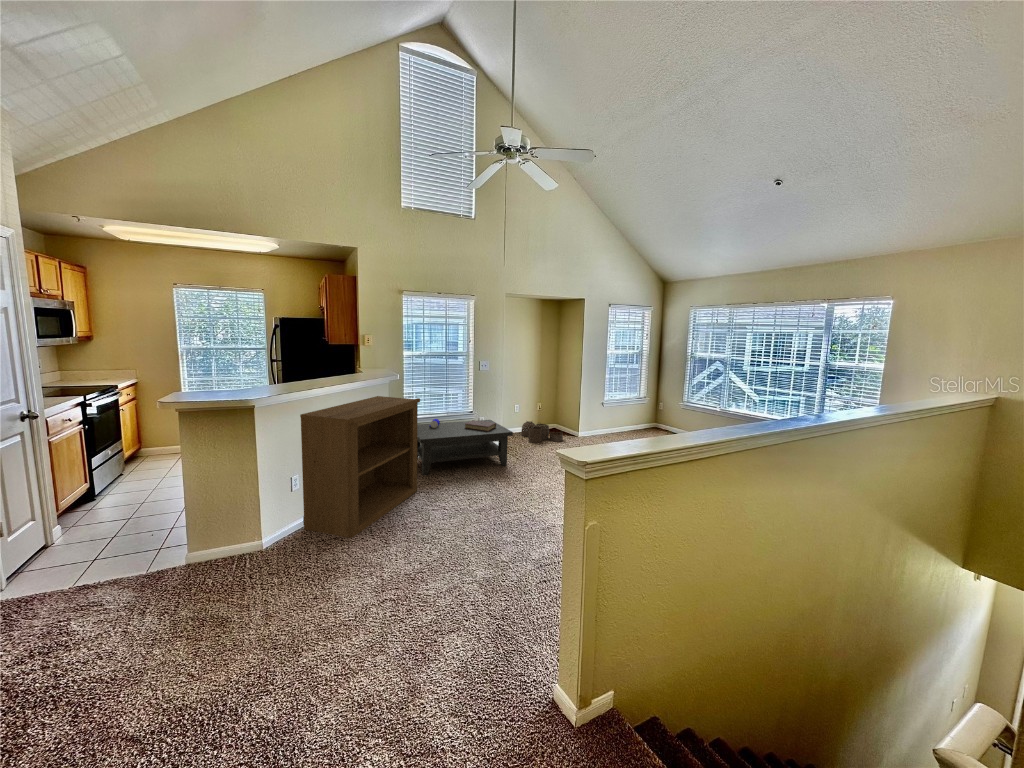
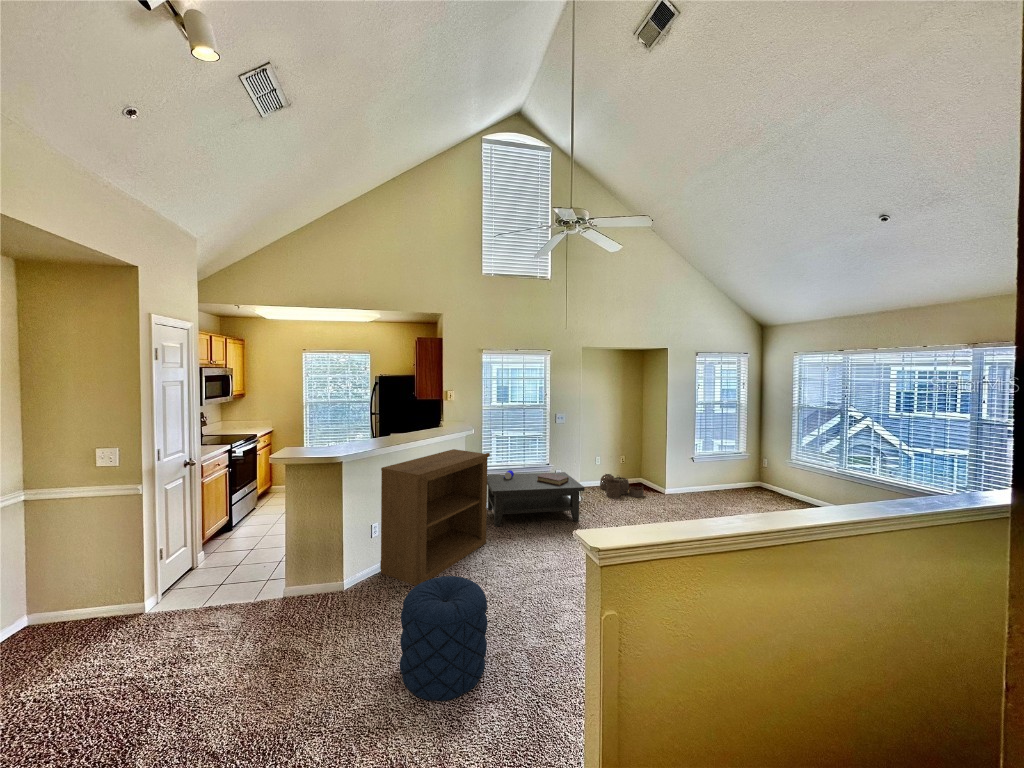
pouf: none [349,519,442,641] -> present [400,576,488,701]

